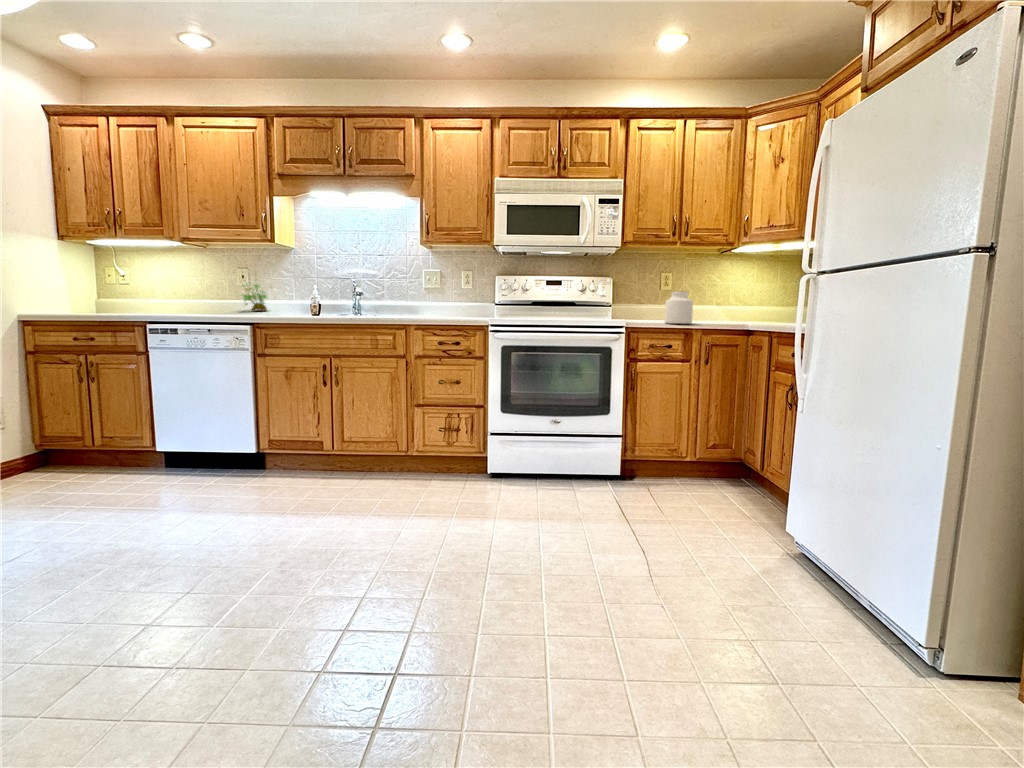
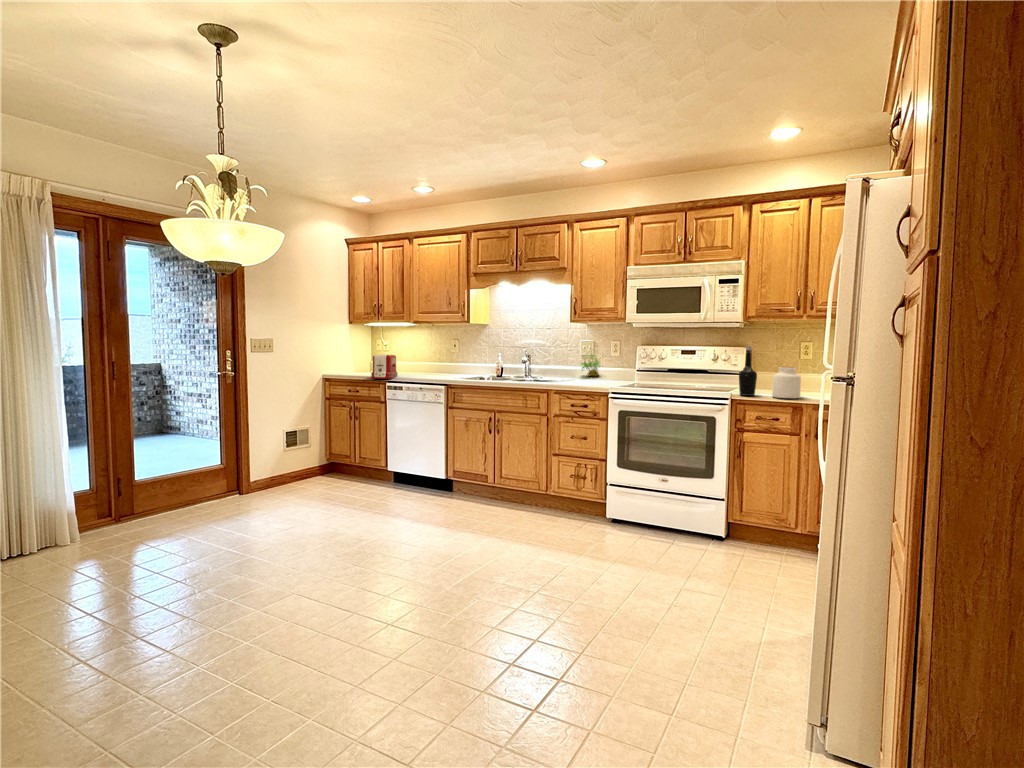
bottle: none [632,269,651,323] -> present [739,346,757,396]
potted plant: present [243,278,273,311] -> present [582,346,606,376]
toaster: none [118,282,161,318] -> present [371,355,398,379]

